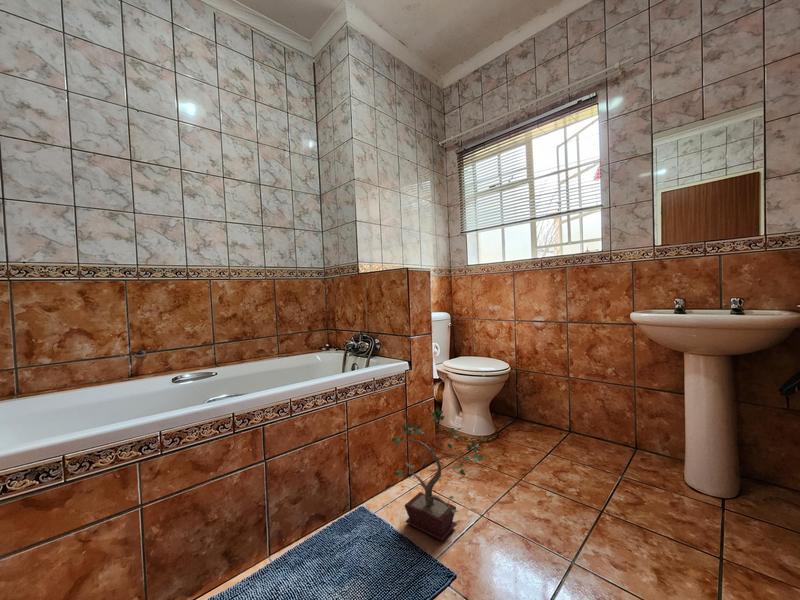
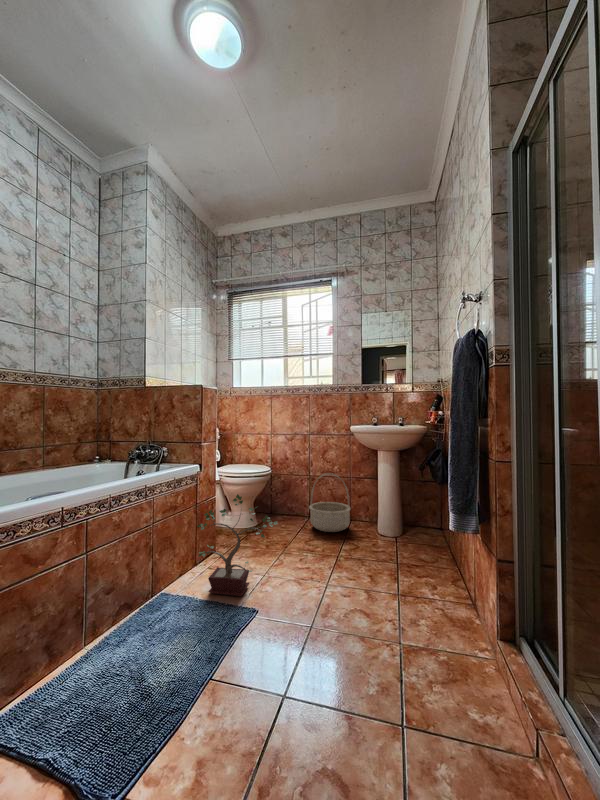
basket: none [565,381,635,468] -> present [309,473,351,532]

